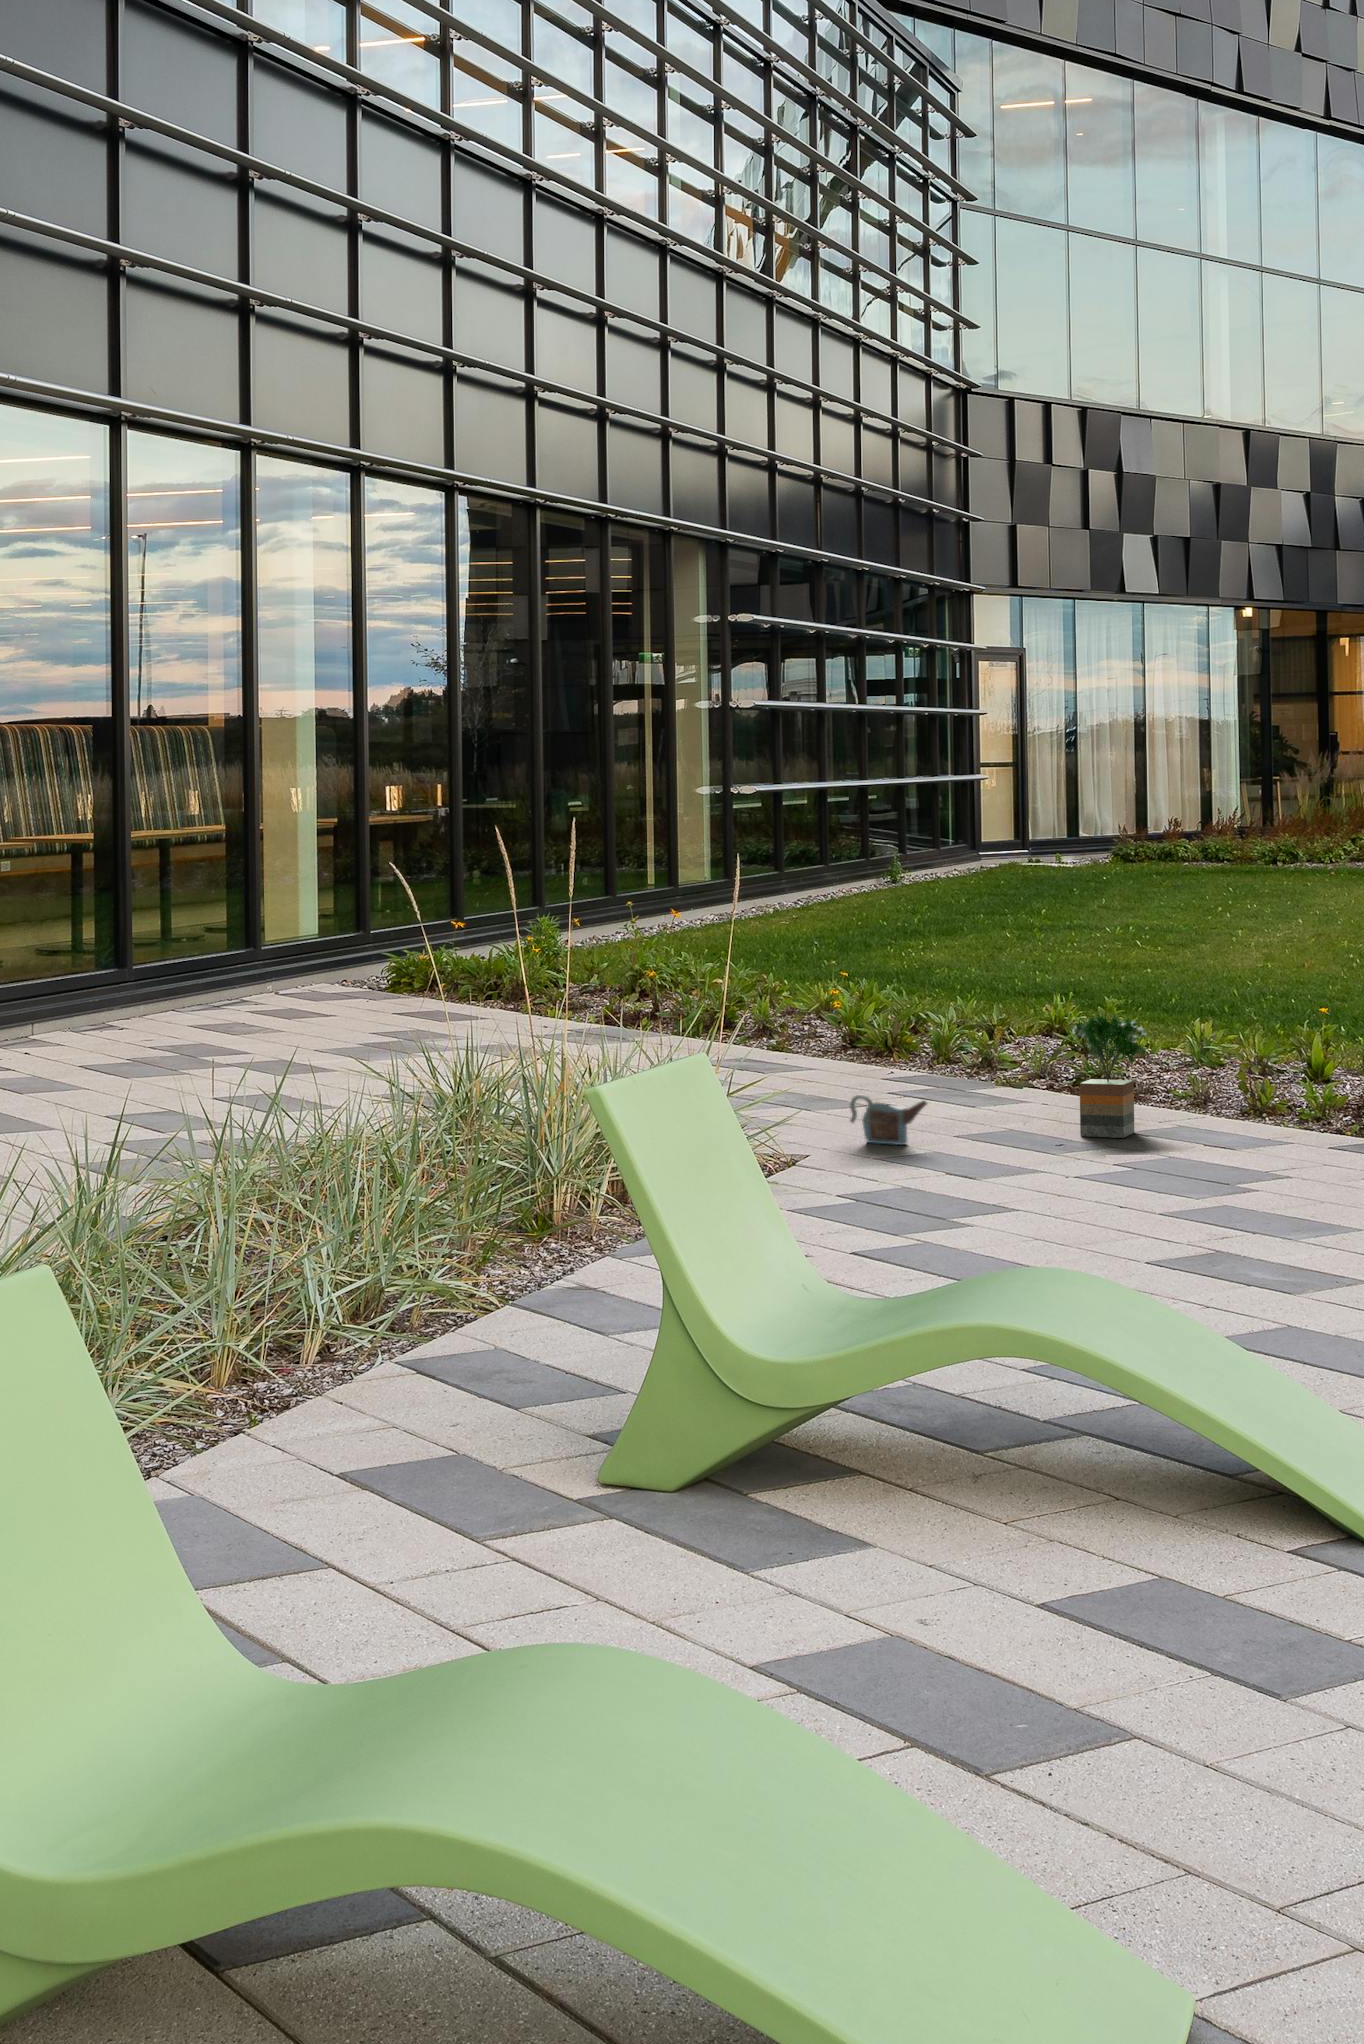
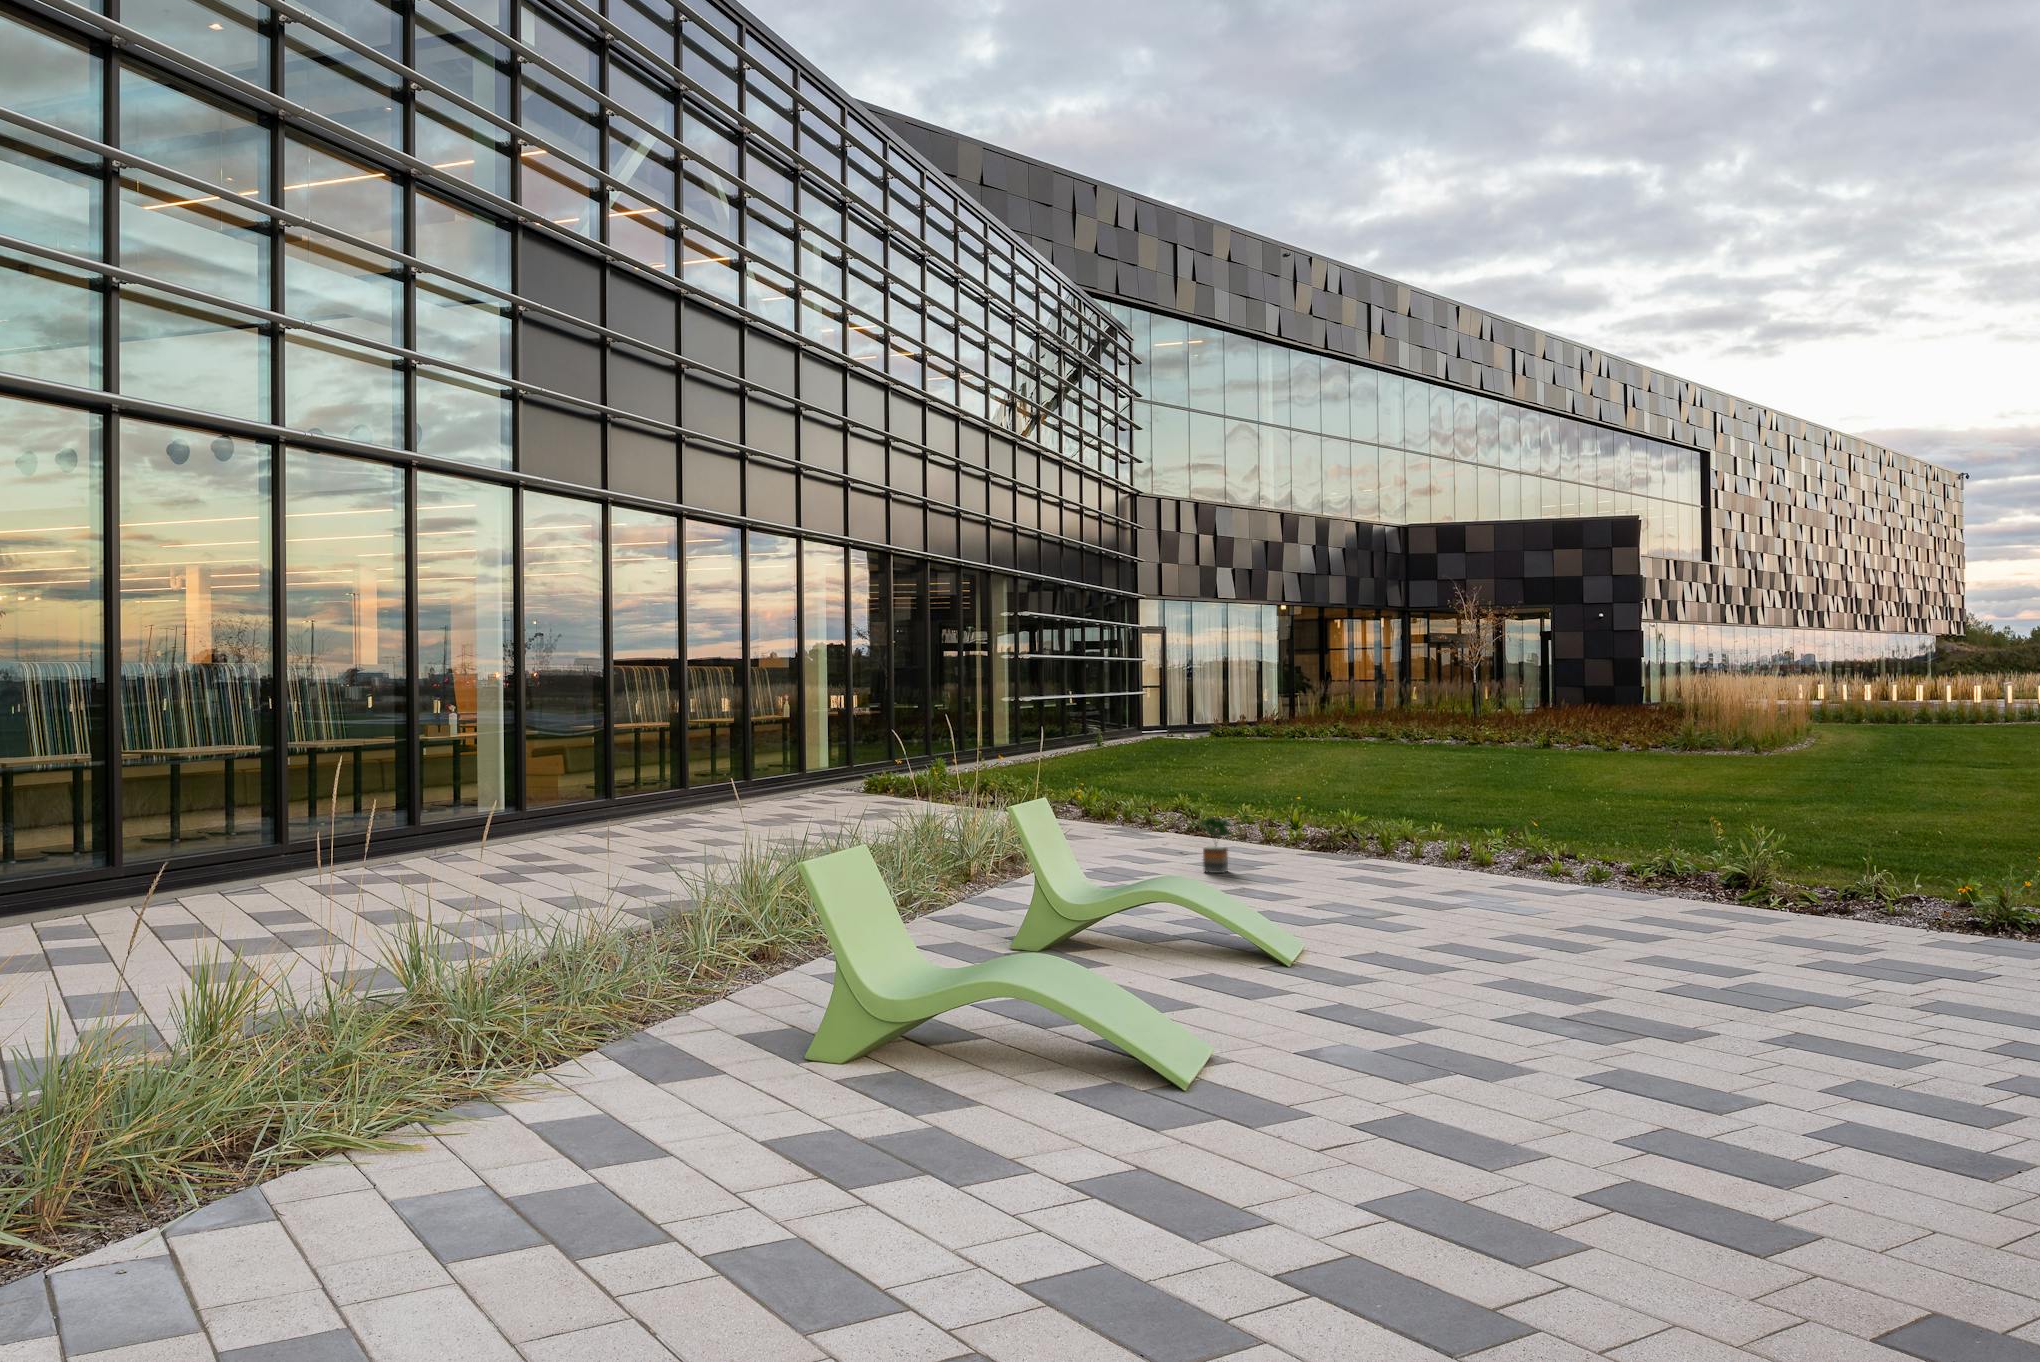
watering can: present [850,1095,927,1145] -> none [1099,852,1135,876]

